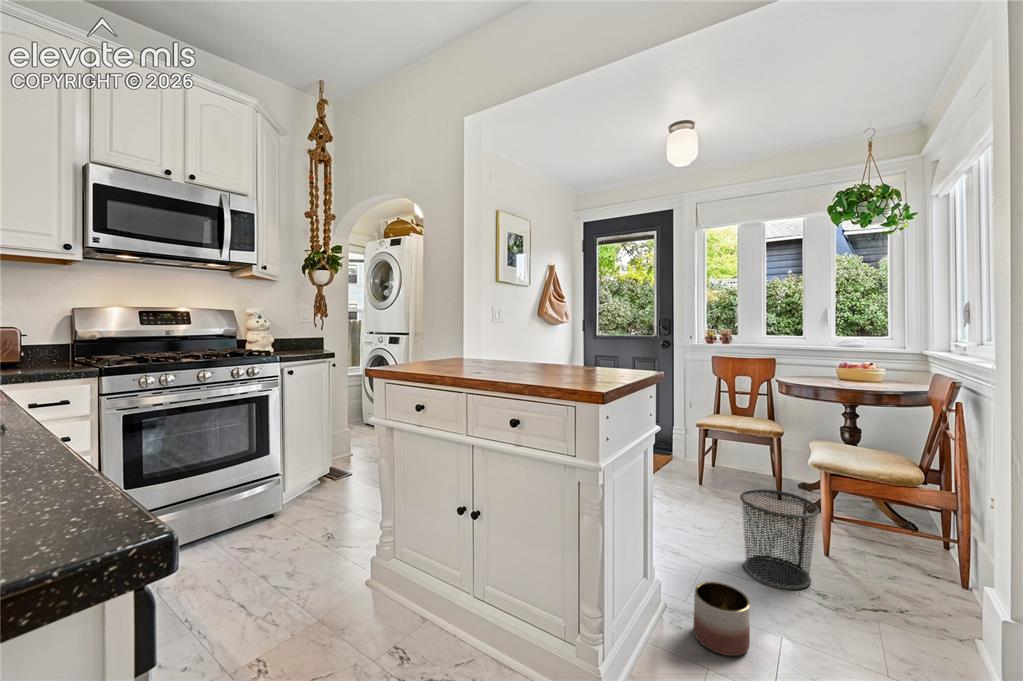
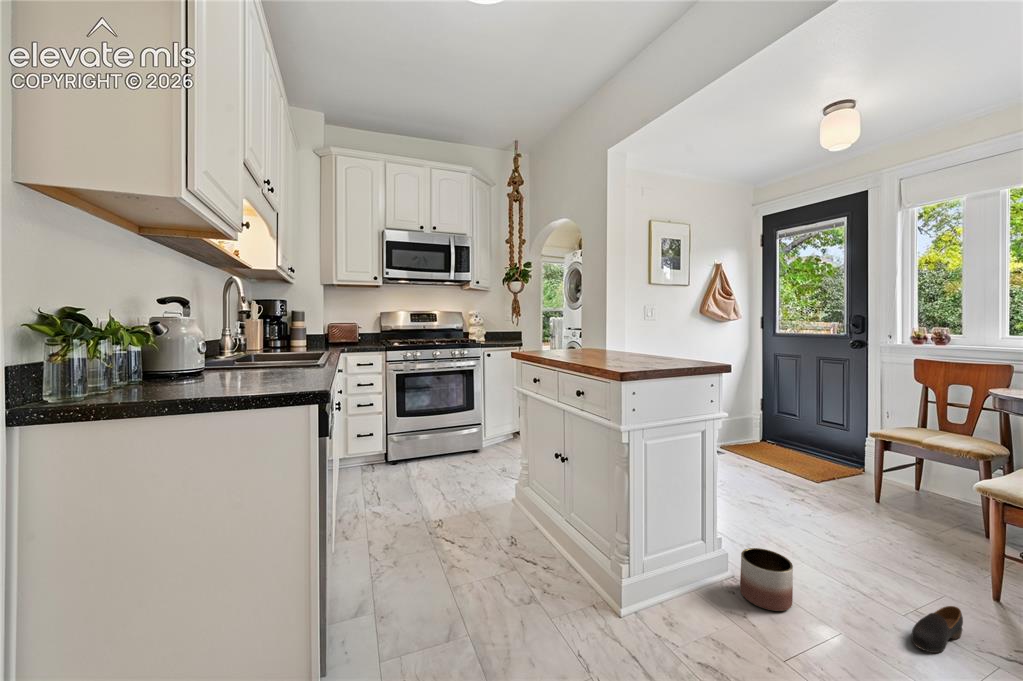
waste bin: present [740,489,820,589] -> none [847,491,943,597]
shoe: none [839,593,870,650] -> present [911,606,963,653]

